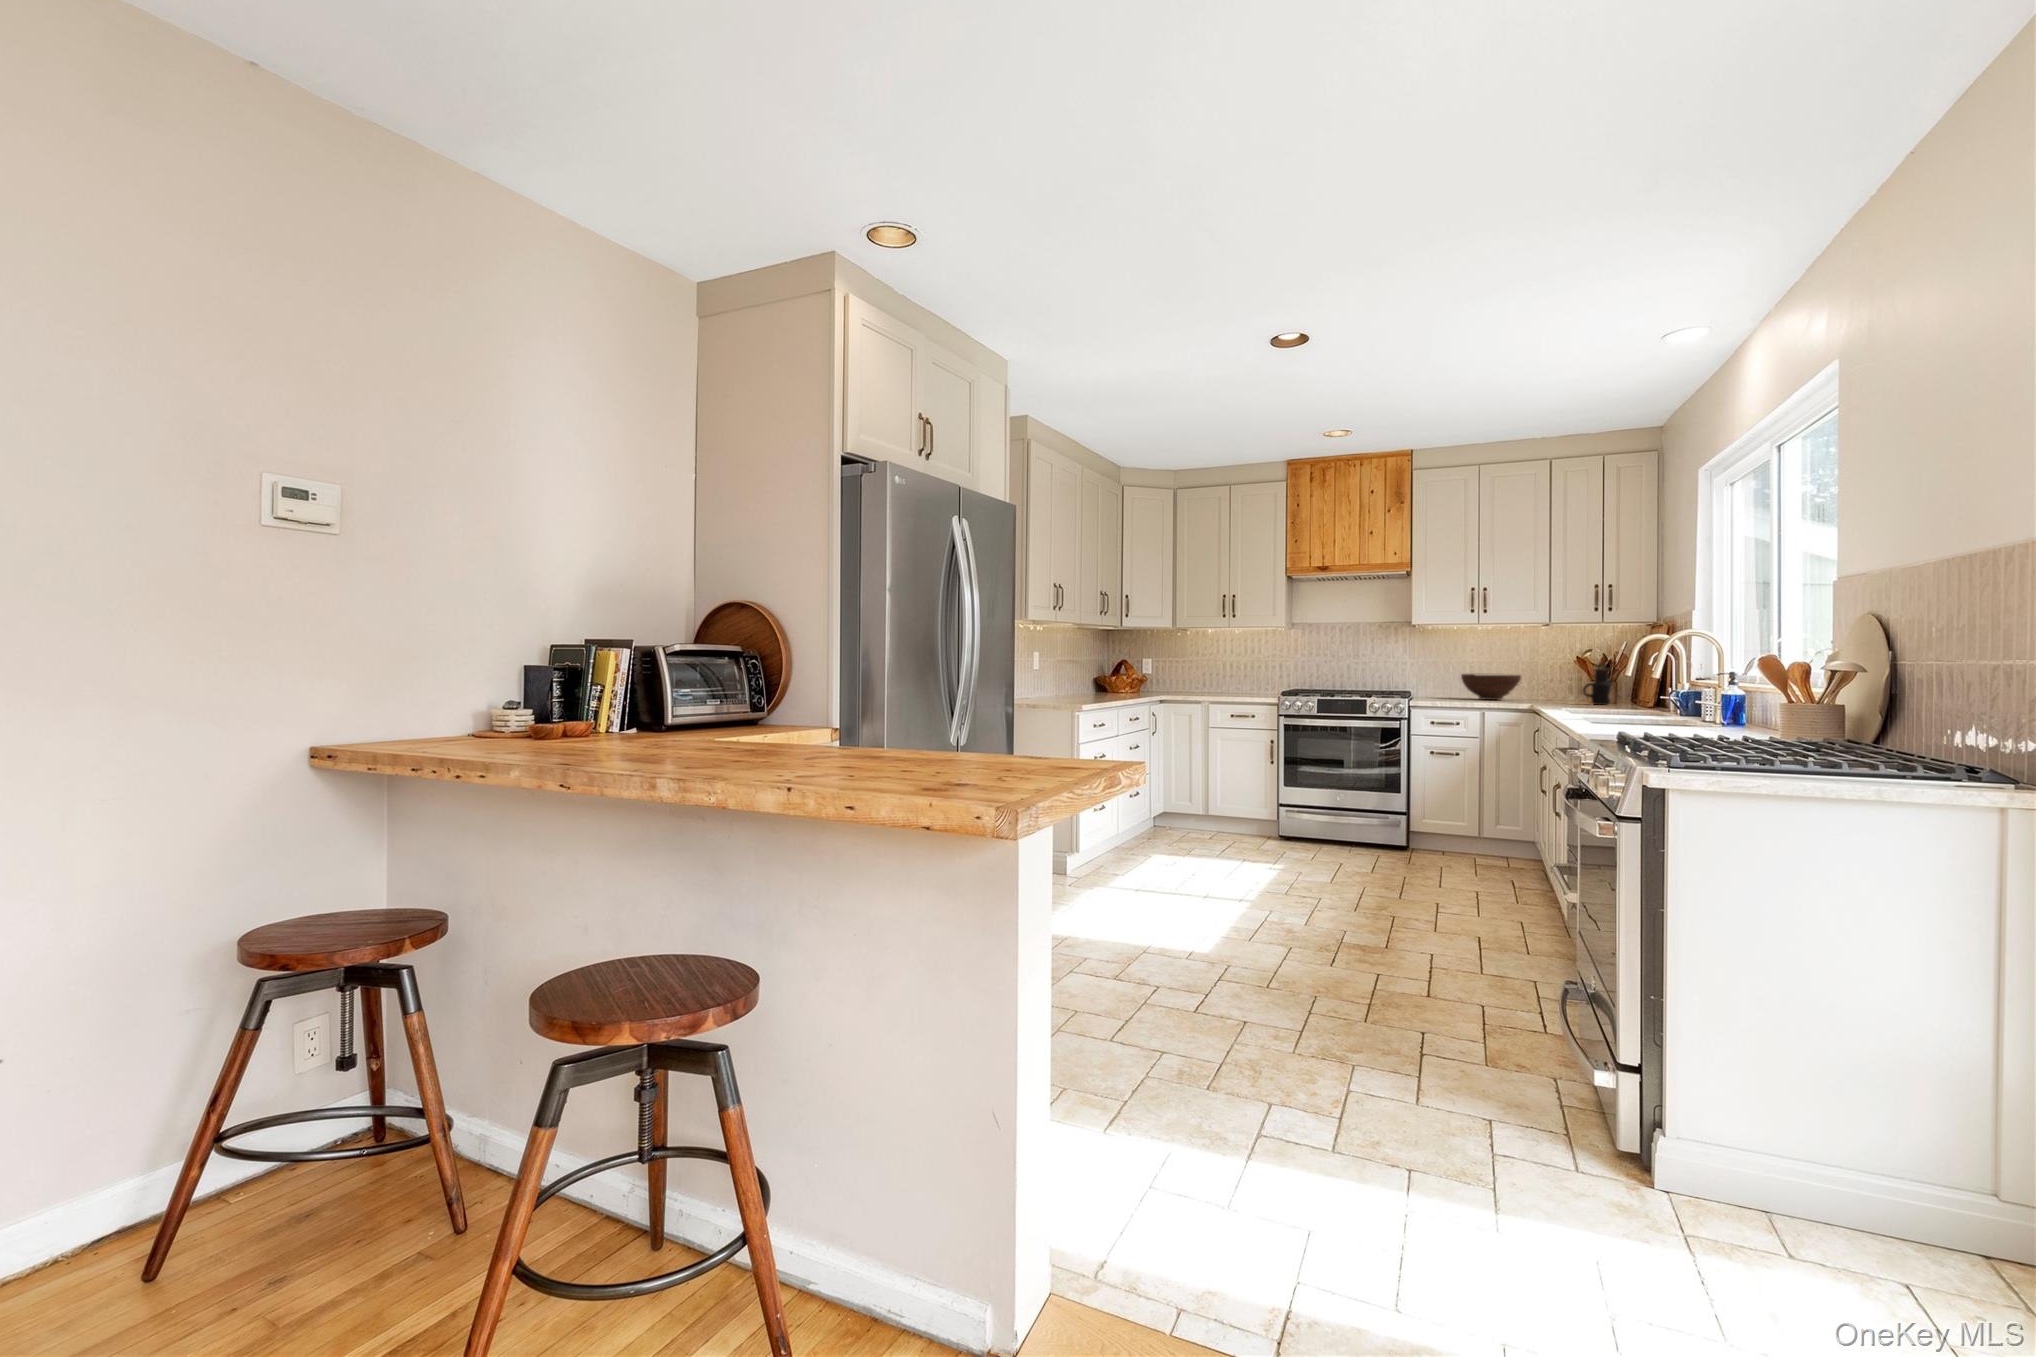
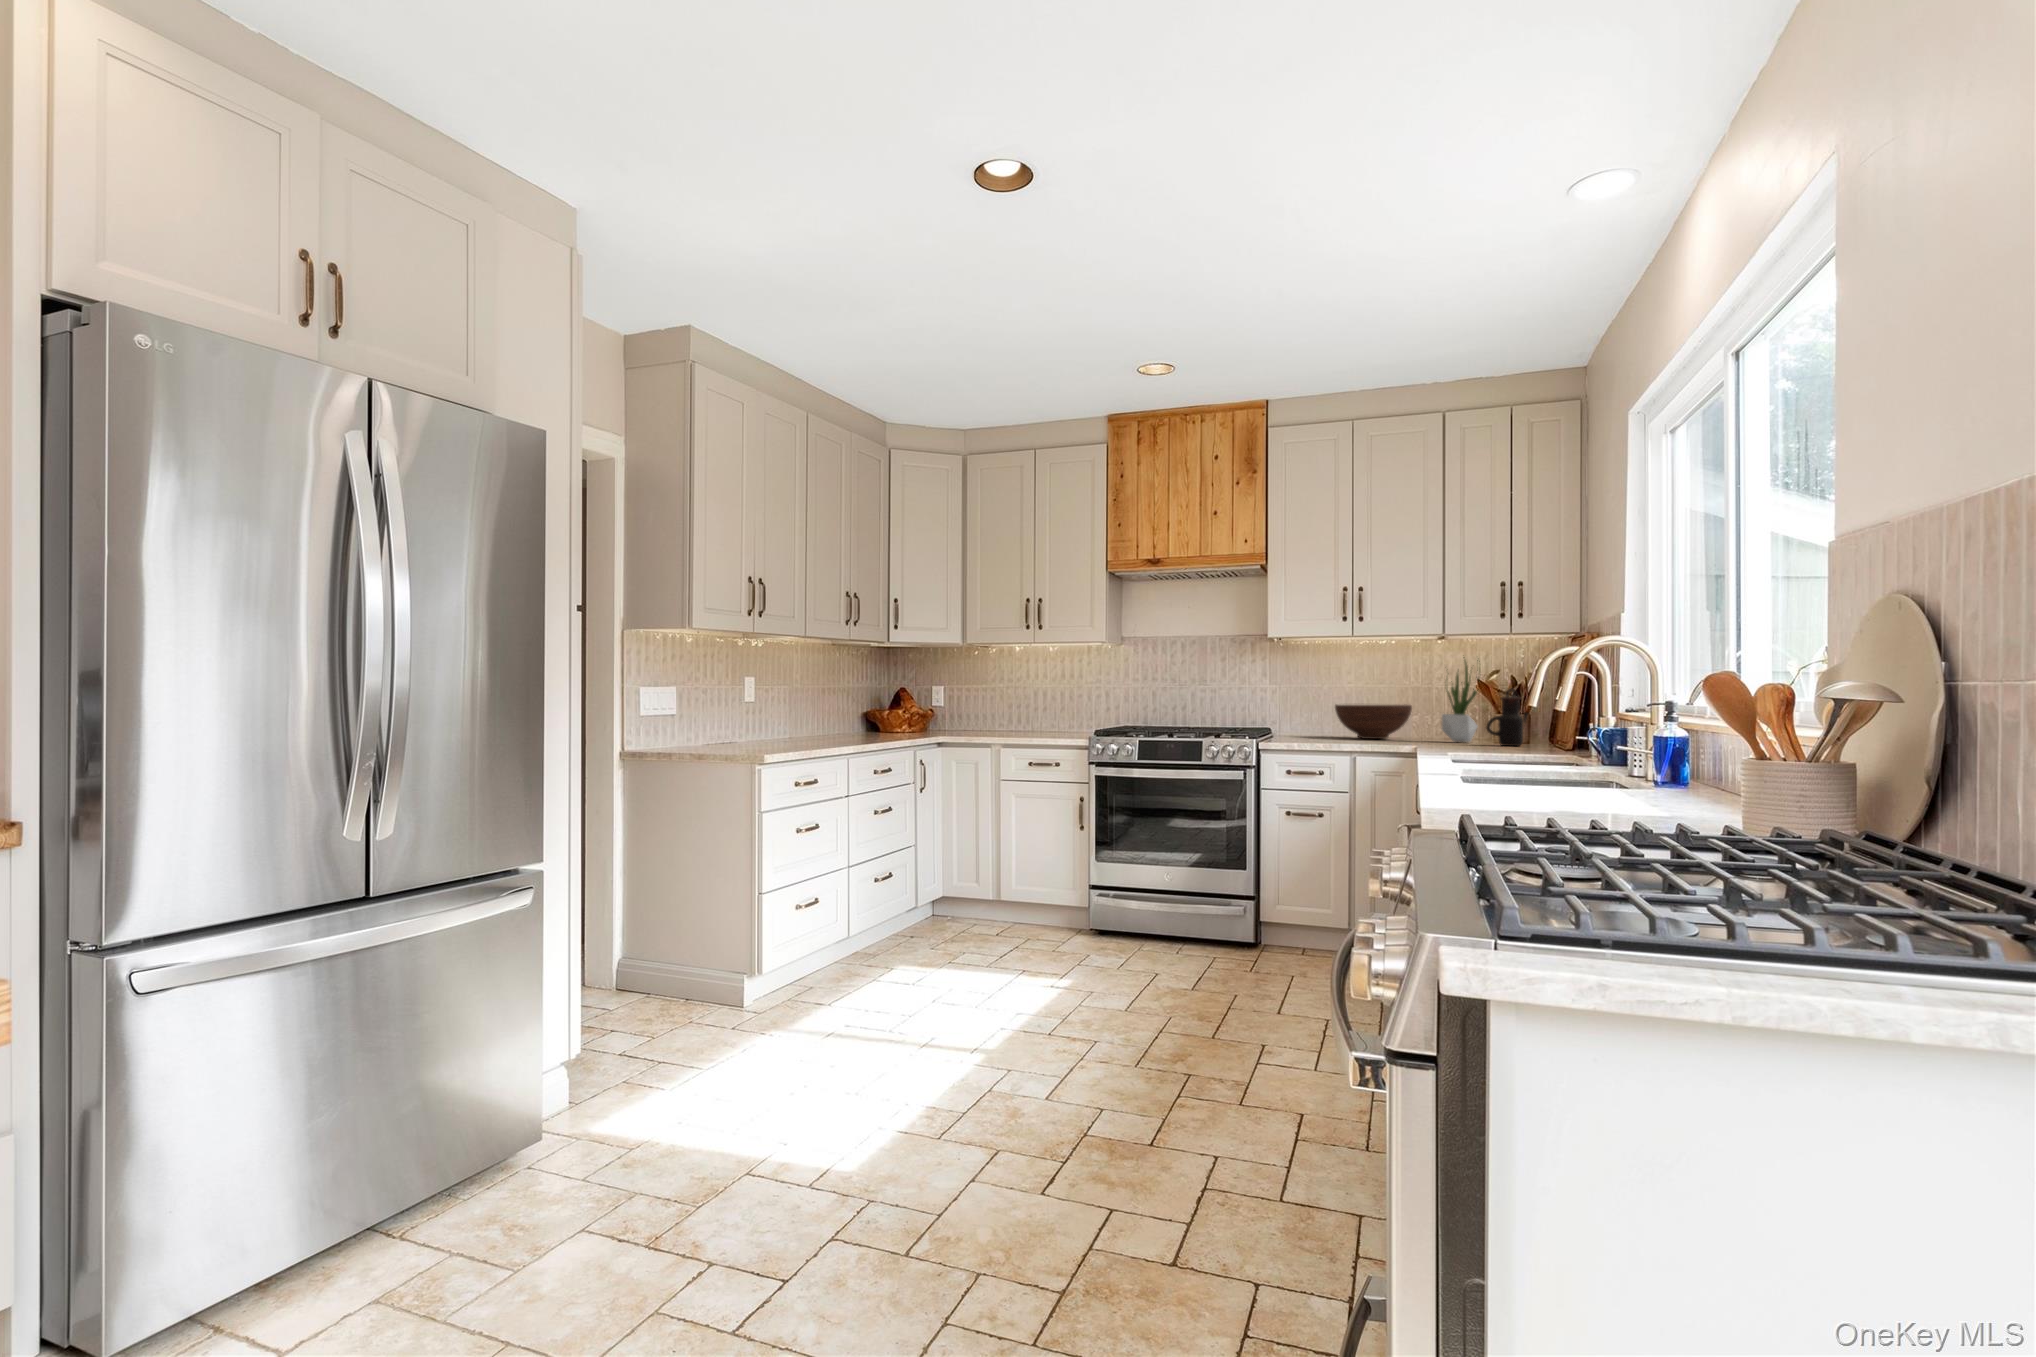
potted plant: none [1545,638,1577,702] -> present [1442,657,1480,742]

